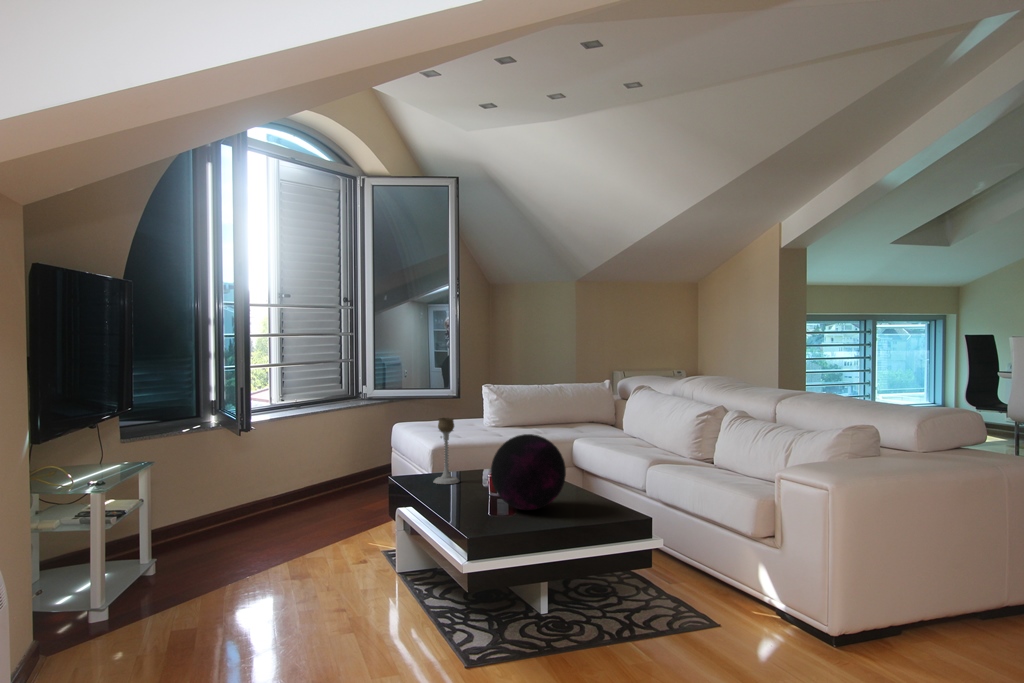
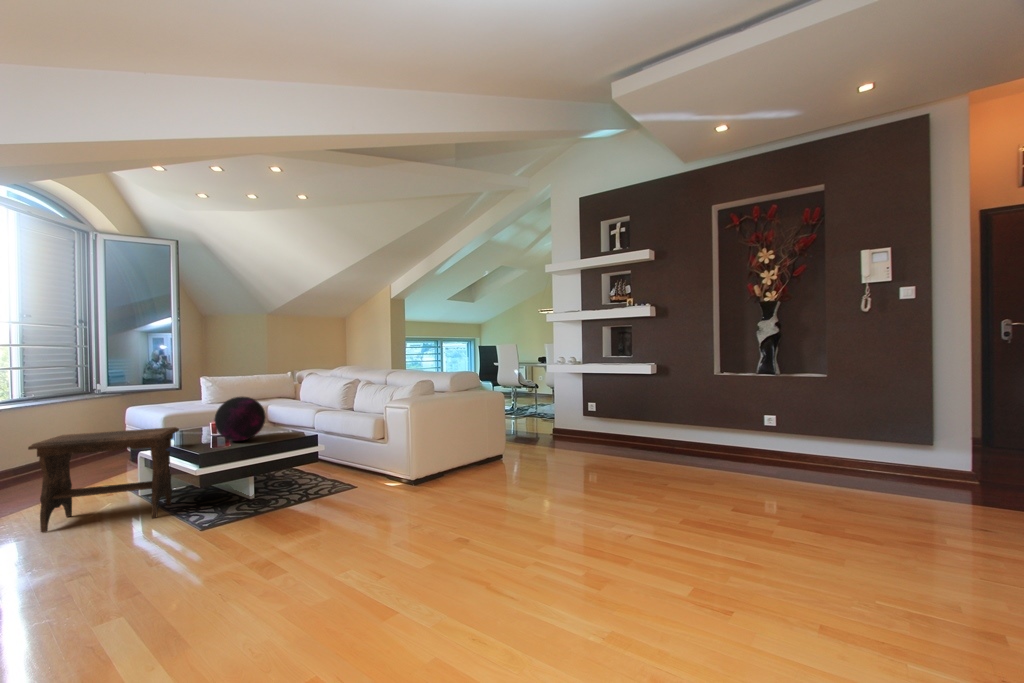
candle holder: present [434,418,459,484] -> none [168,394,189,436]
footstool: none [270,471,444,620] -> present [28,427,179,532]

